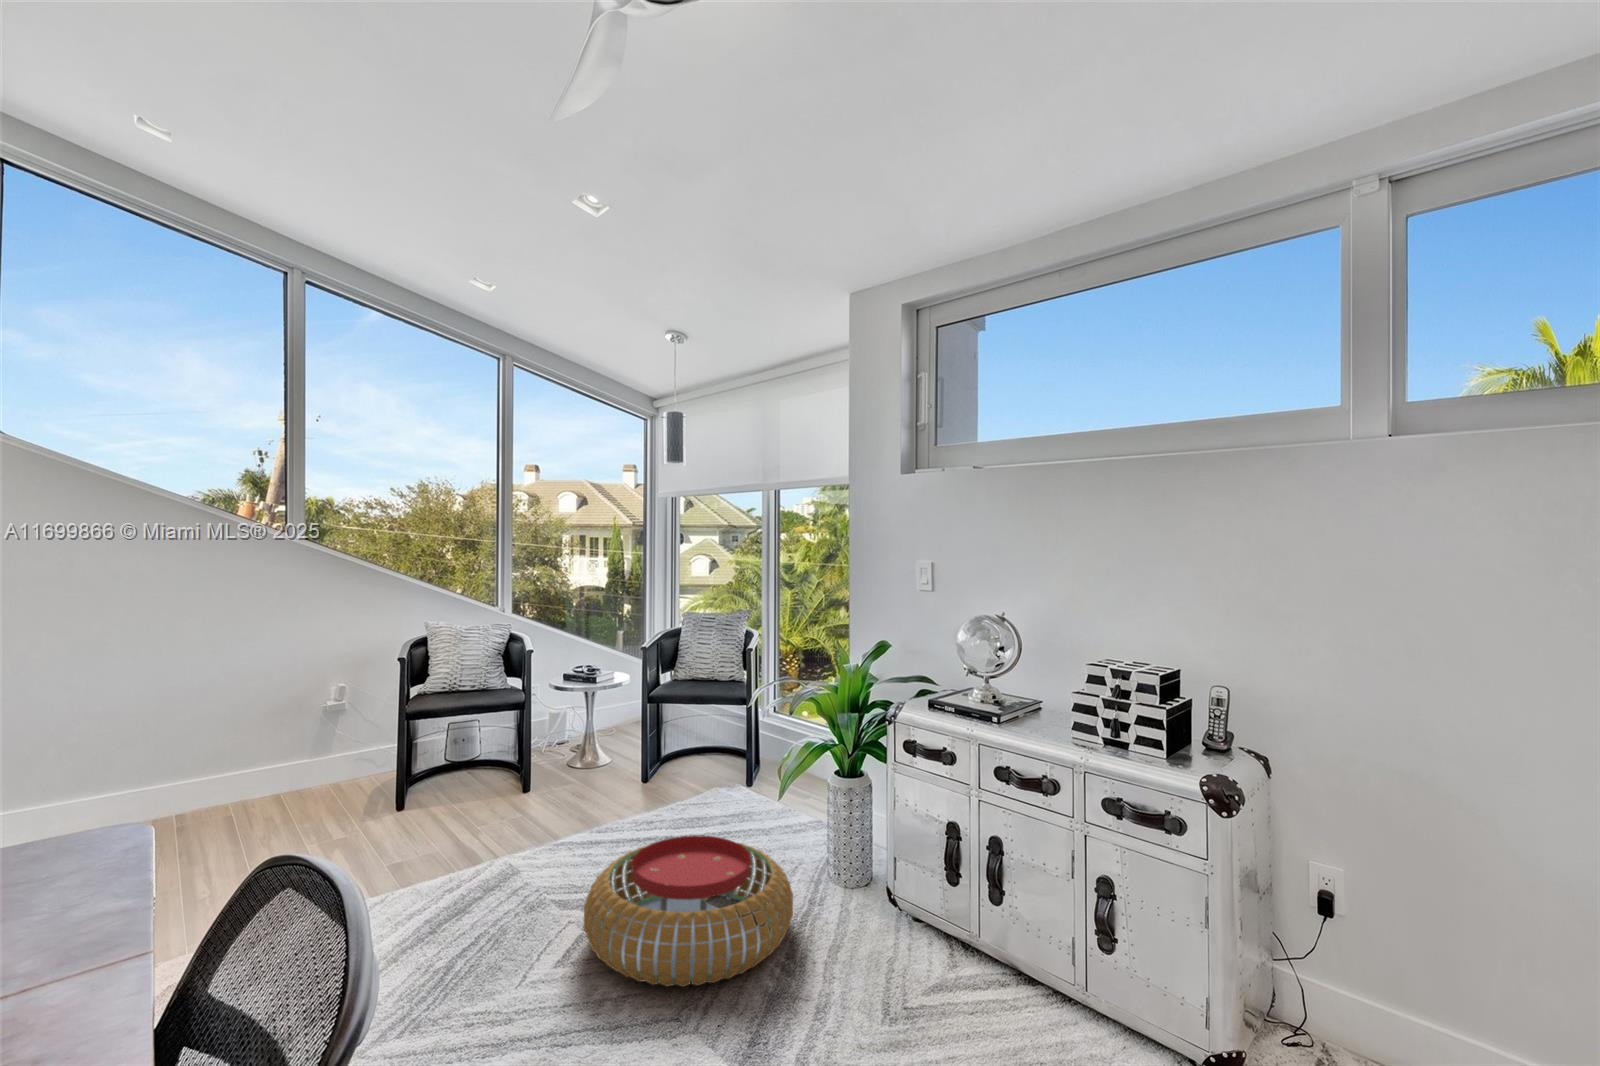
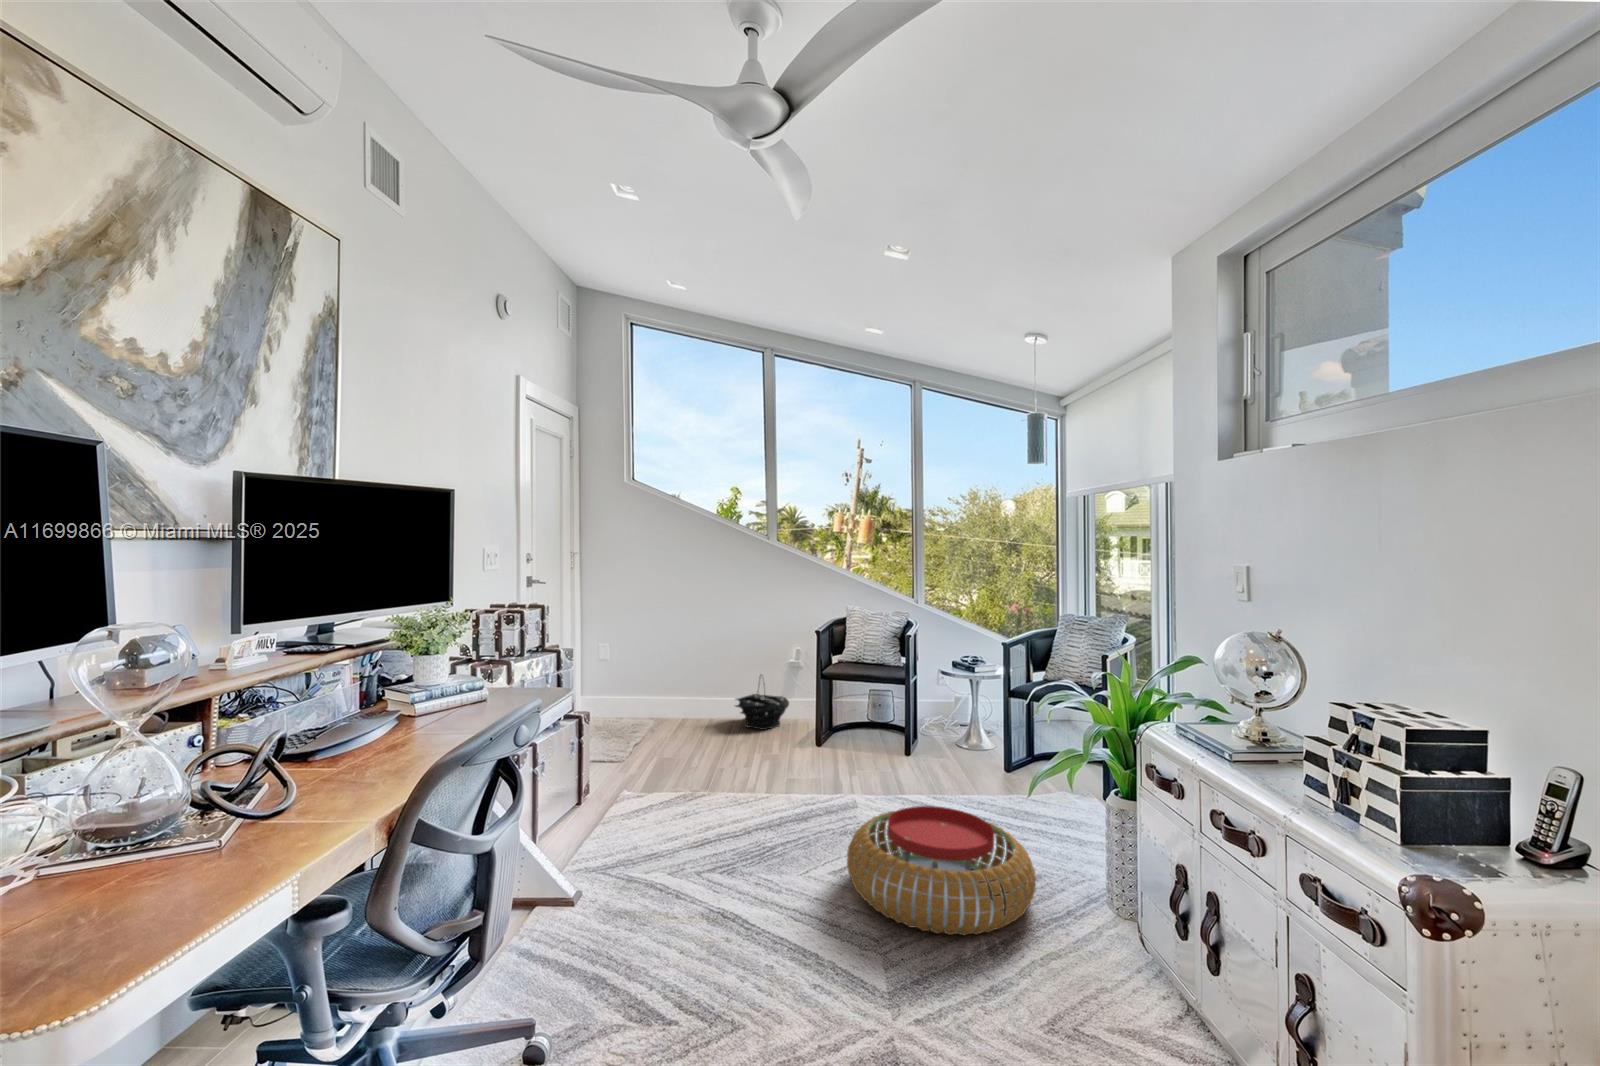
basket: none [235,731,332,812] -> present [736,677,789,730]

